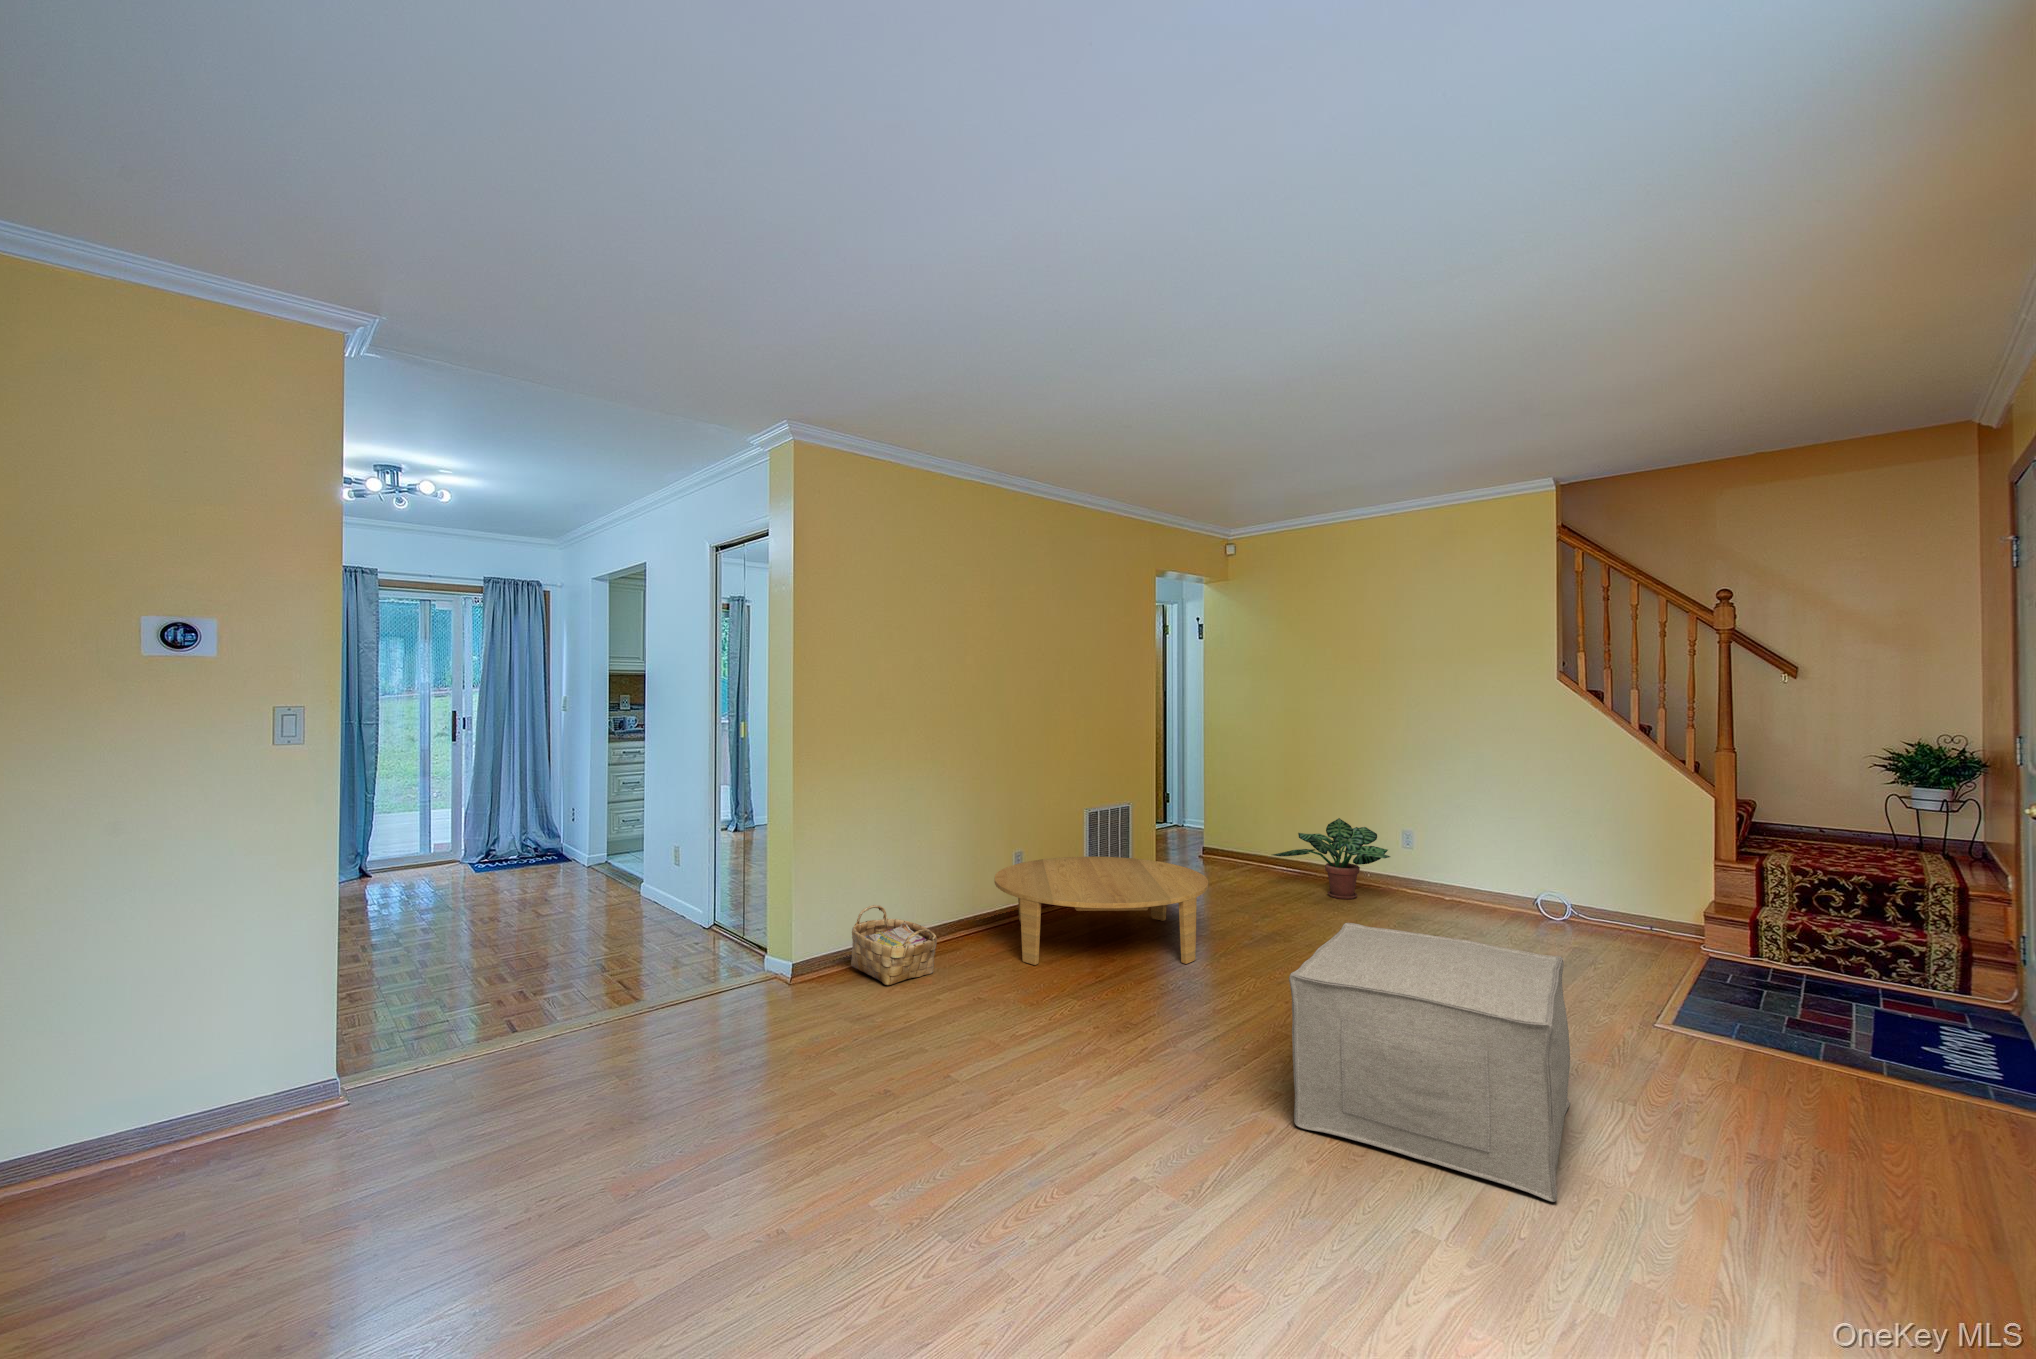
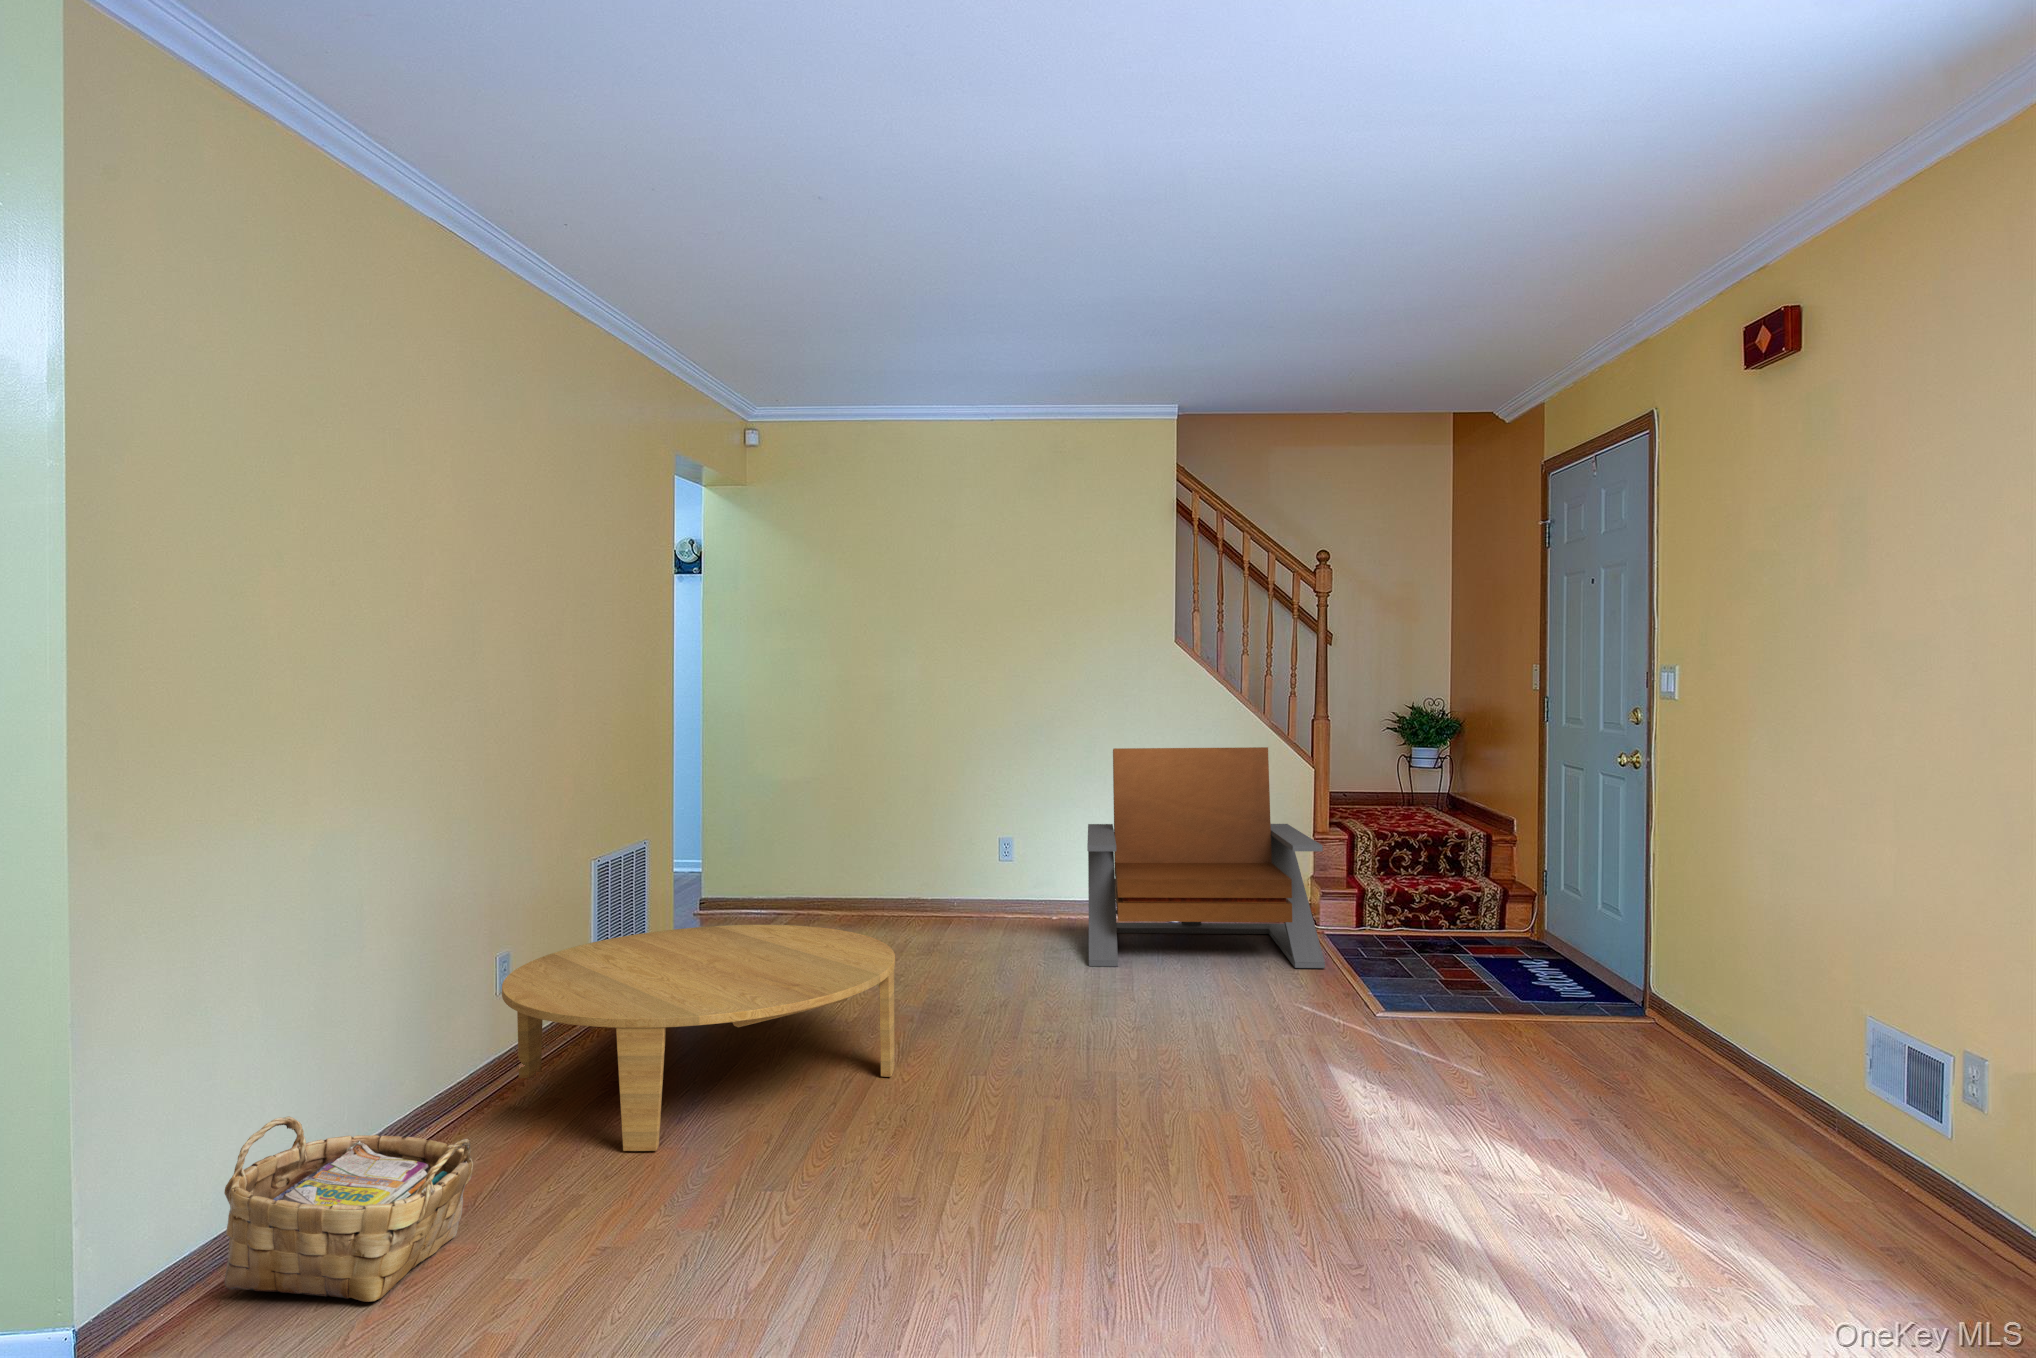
lounge chair: none [1423,765,1679,979] -> present [1087,747,1325,968]
potted plant: present [1273,818,1390,899] -> none [856,832,1016,942]
ottoman: present [1289,923,1570,1202] -> none [1233,943,1673,1272]

